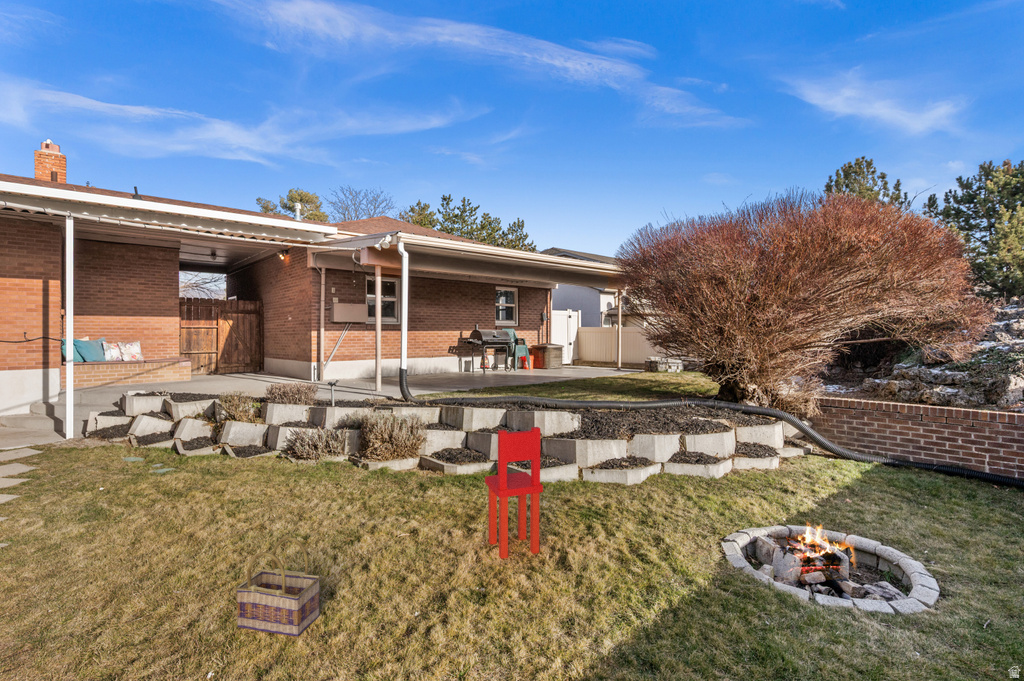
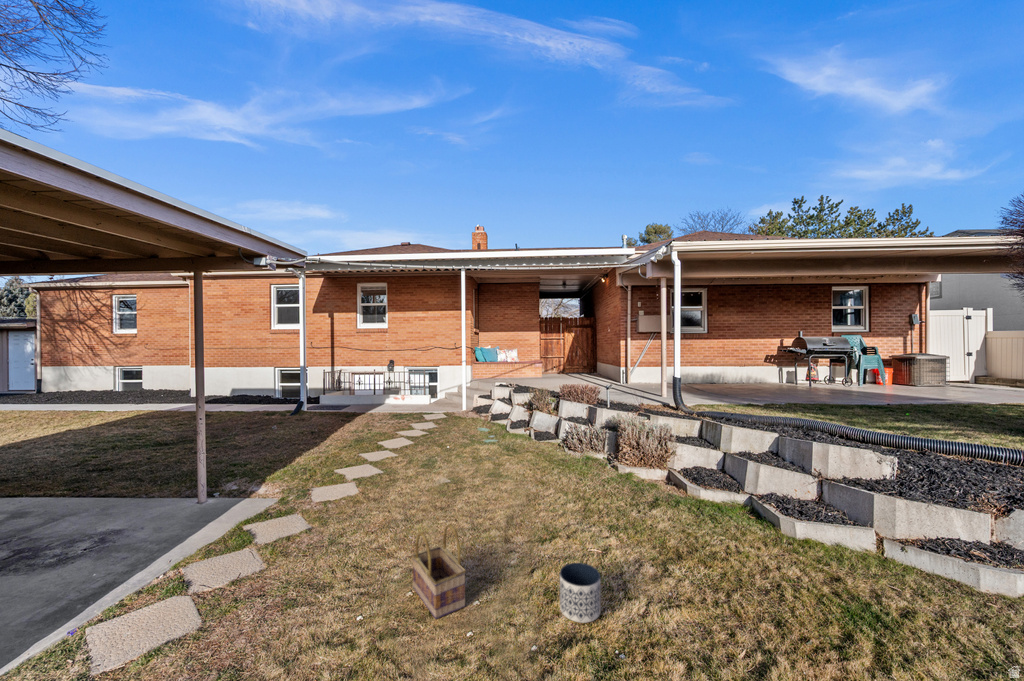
chair: present [485,427,543,559] -> none [671,465,739,643]
planter: none [408,535,445,585] -> present [560,563,601,623]

